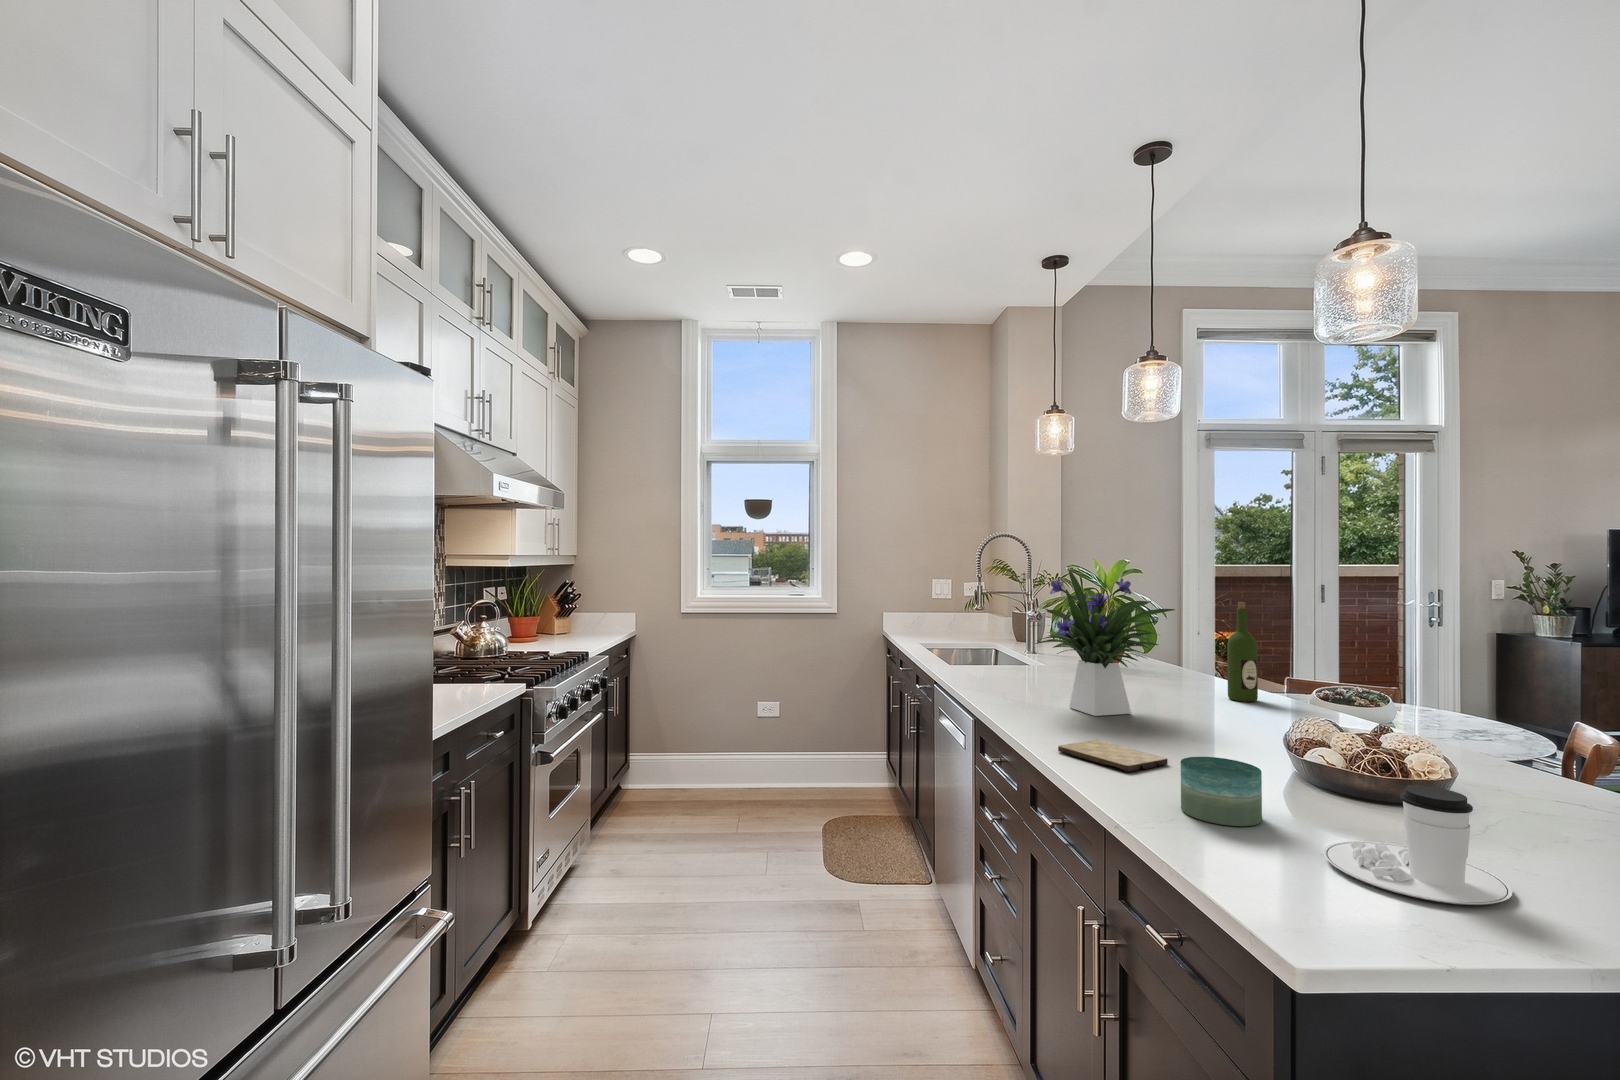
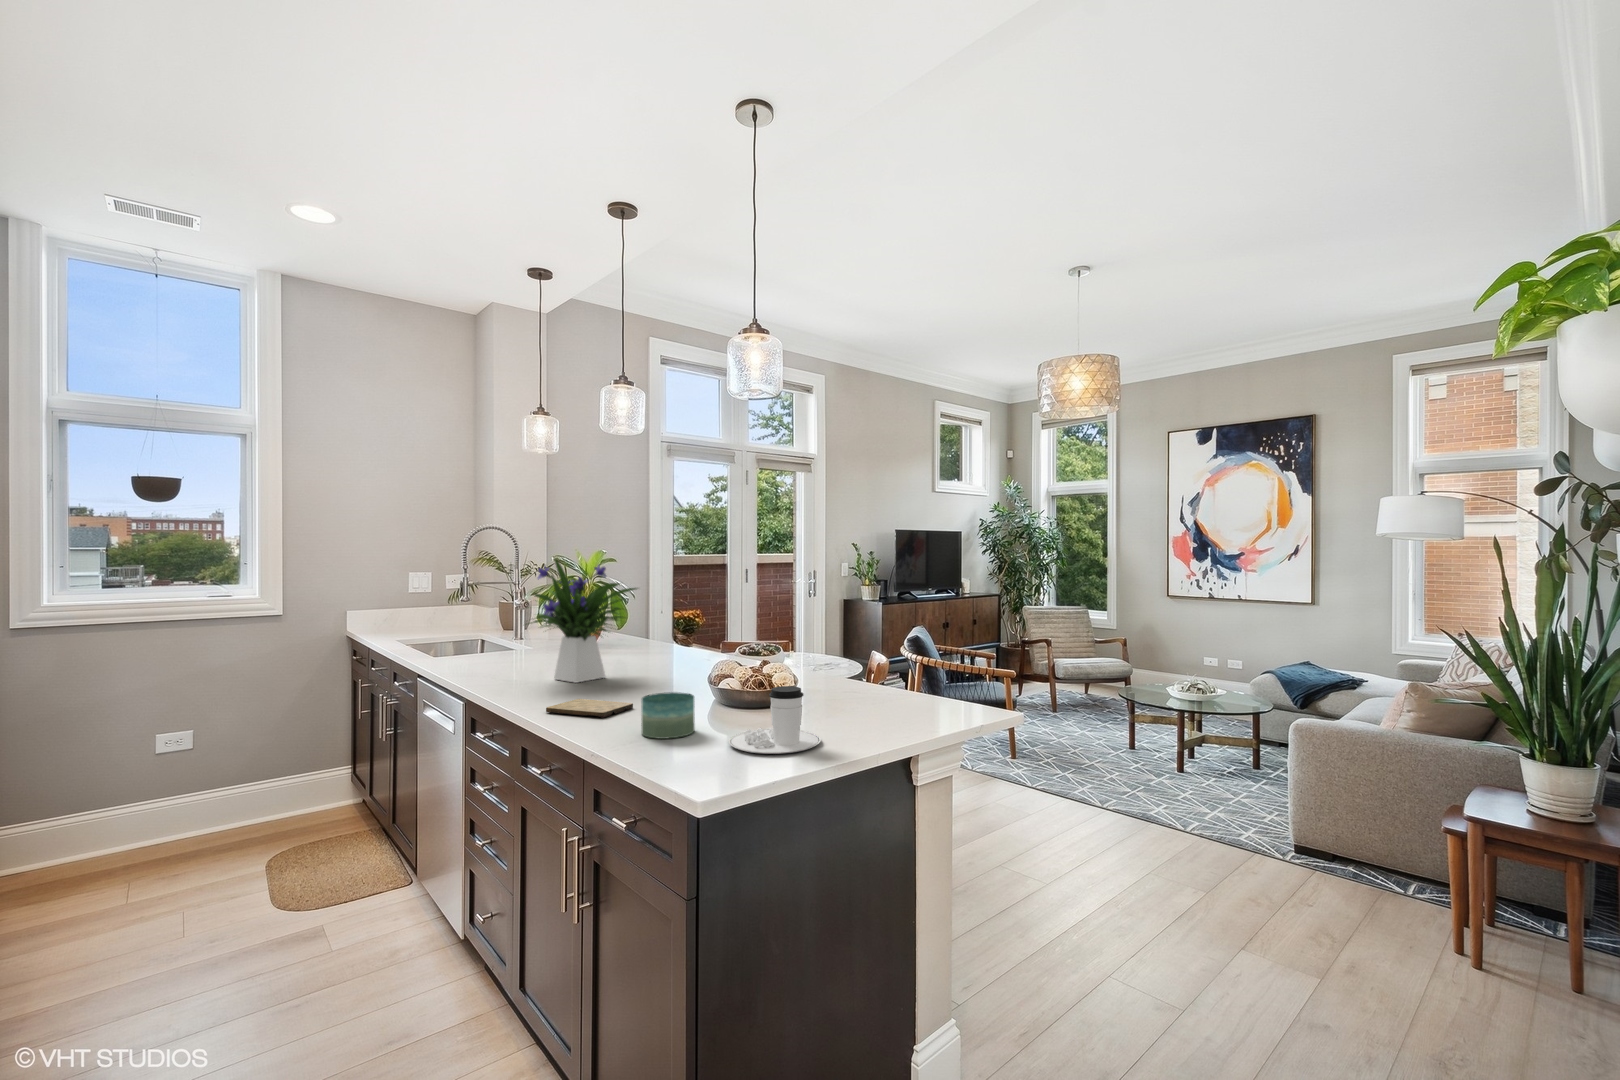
wine bottle: present [1227,602,1258,702] -> none [678,582,699,659]

